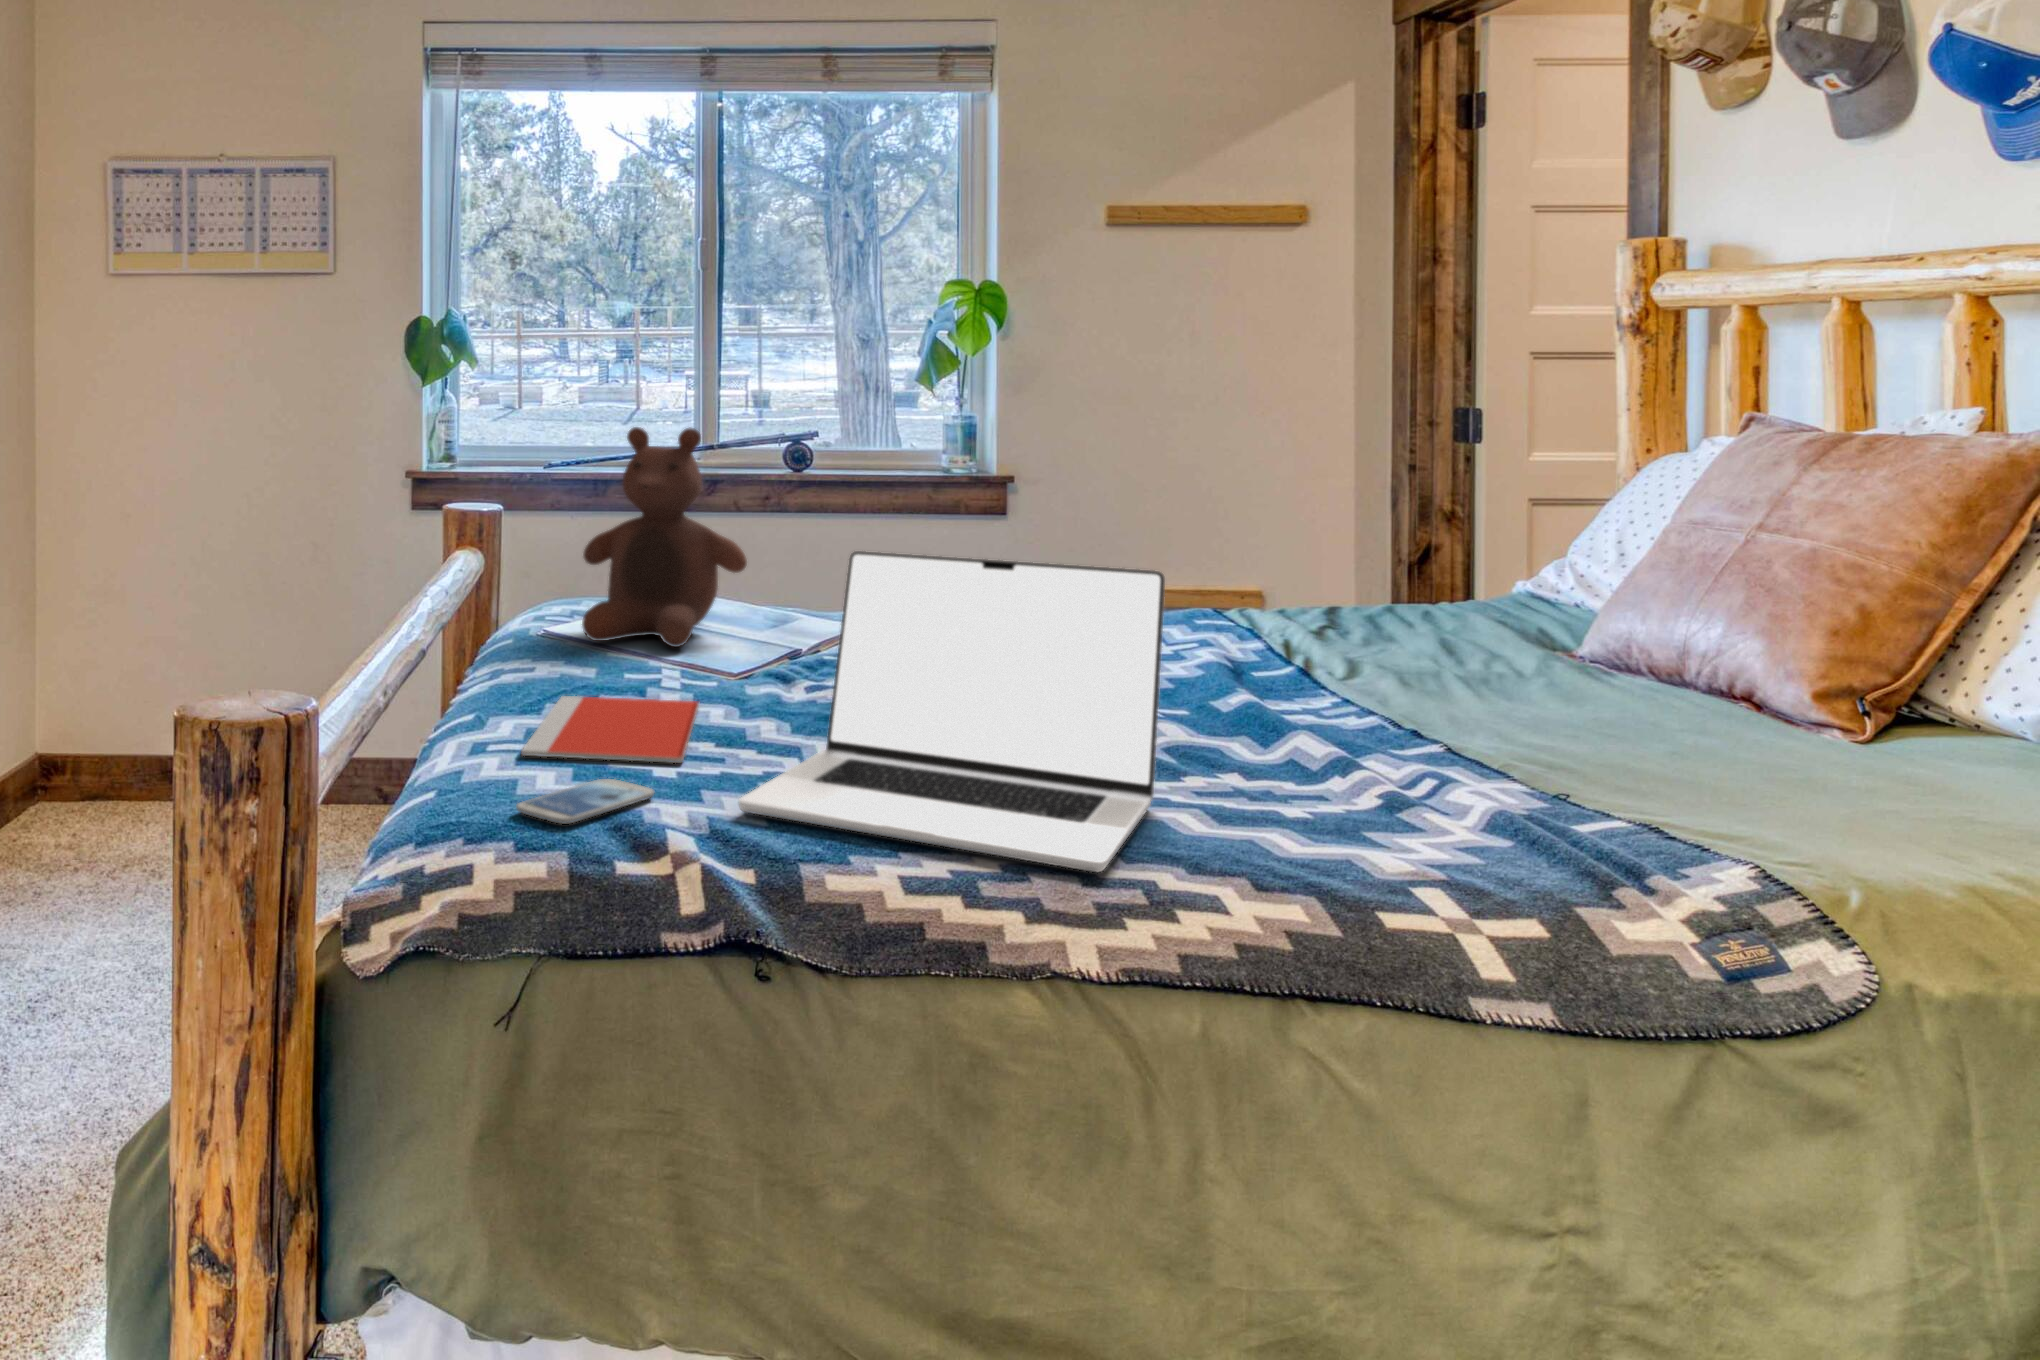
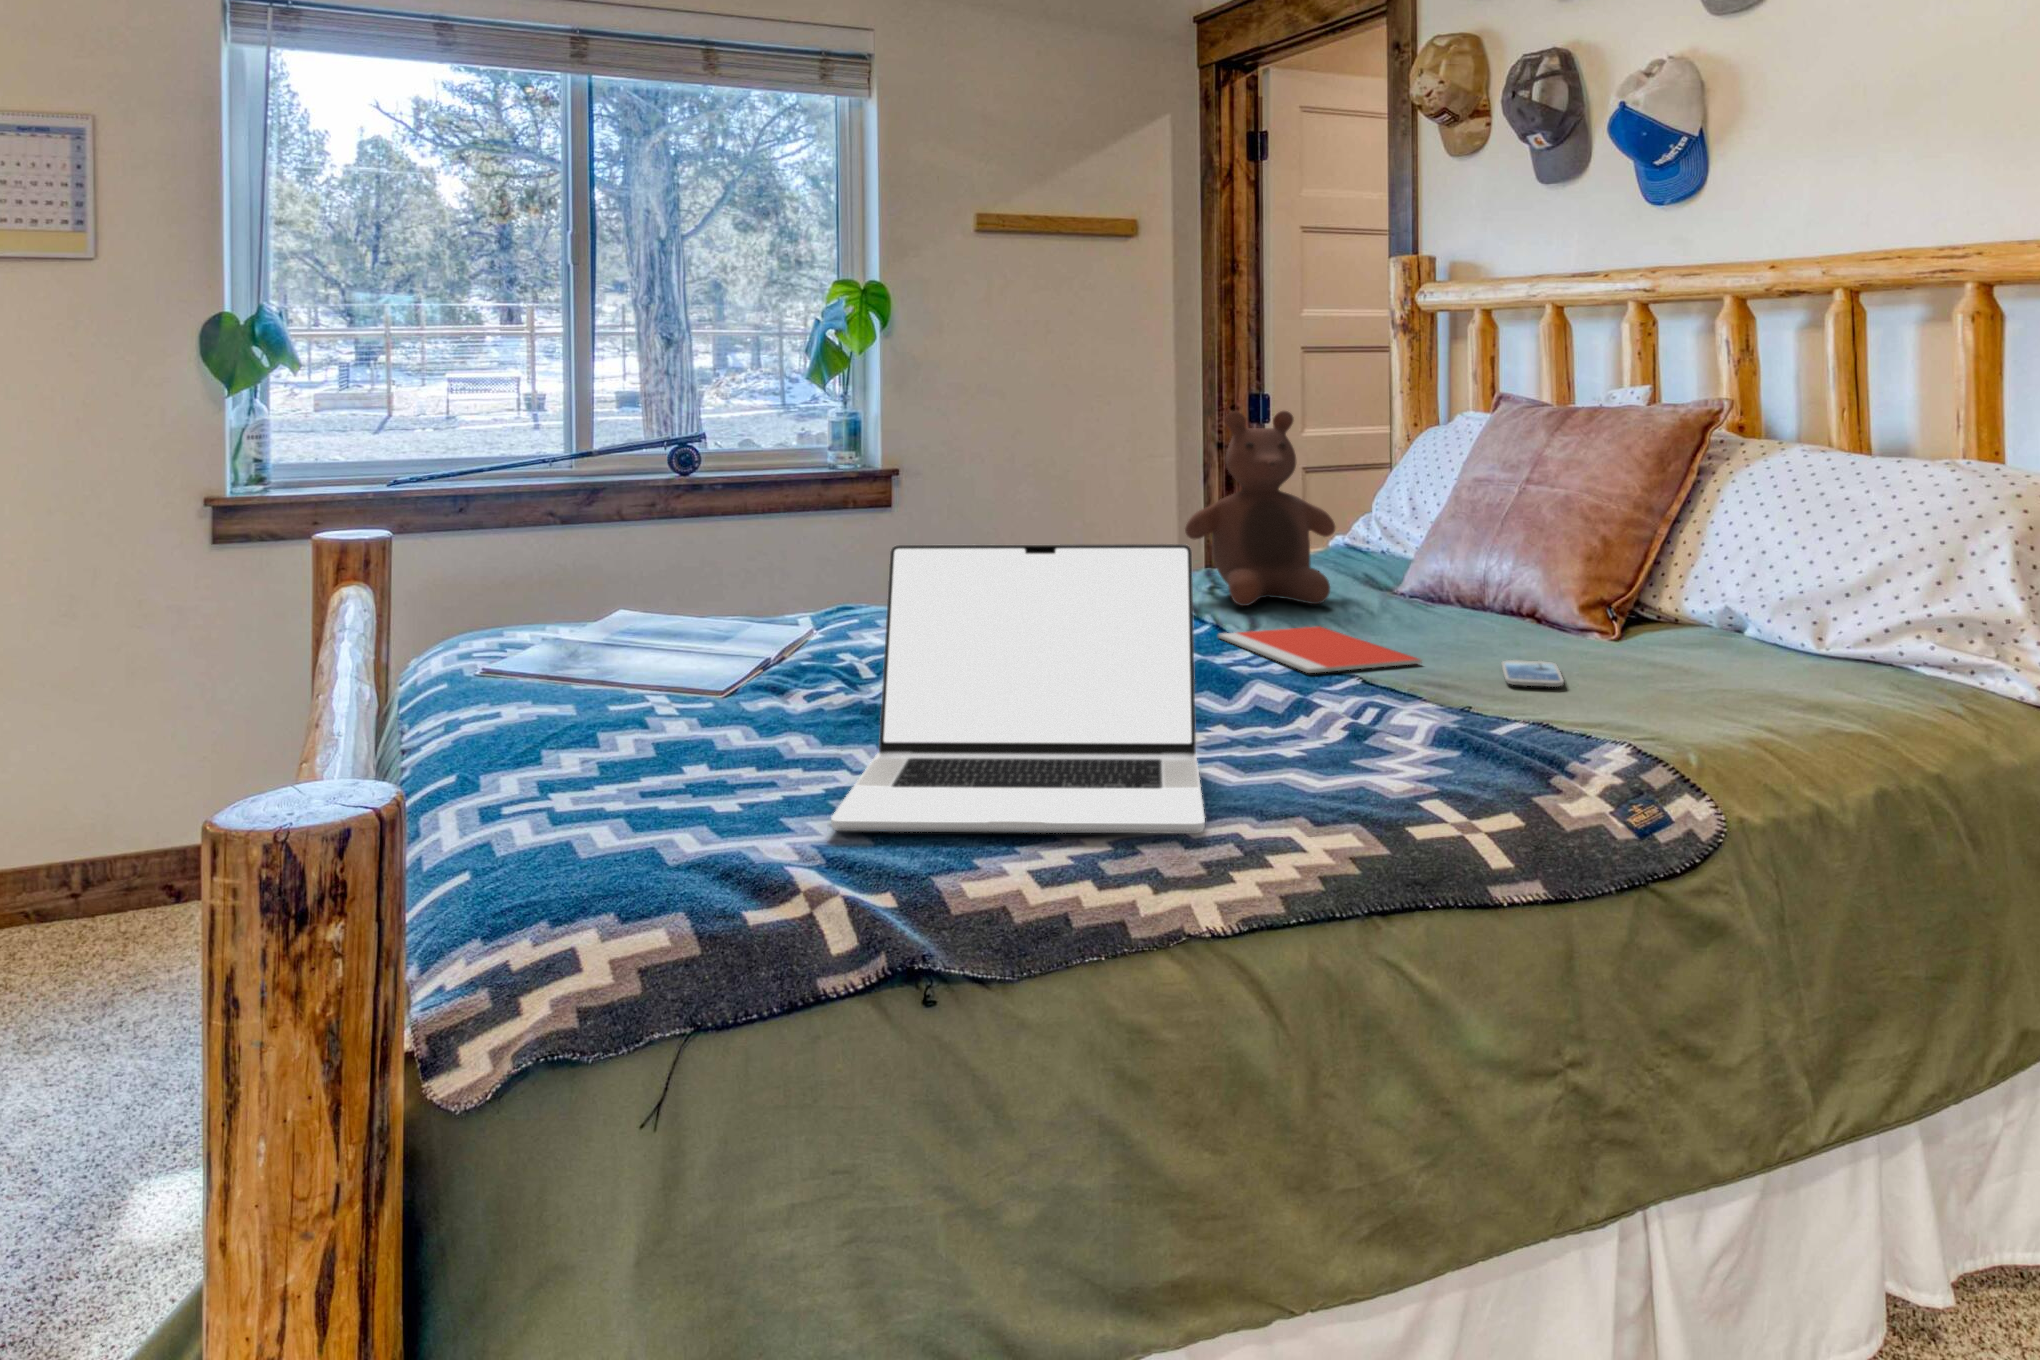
stuffed bear: present [582,427,747,647] -> present [1185,411,1335,606]
notebook: present [521,696,699,763] -> present [1218,626,1422,673]
smartphone: present [516,779,655,824] -> present [1501,660,1564,687]

